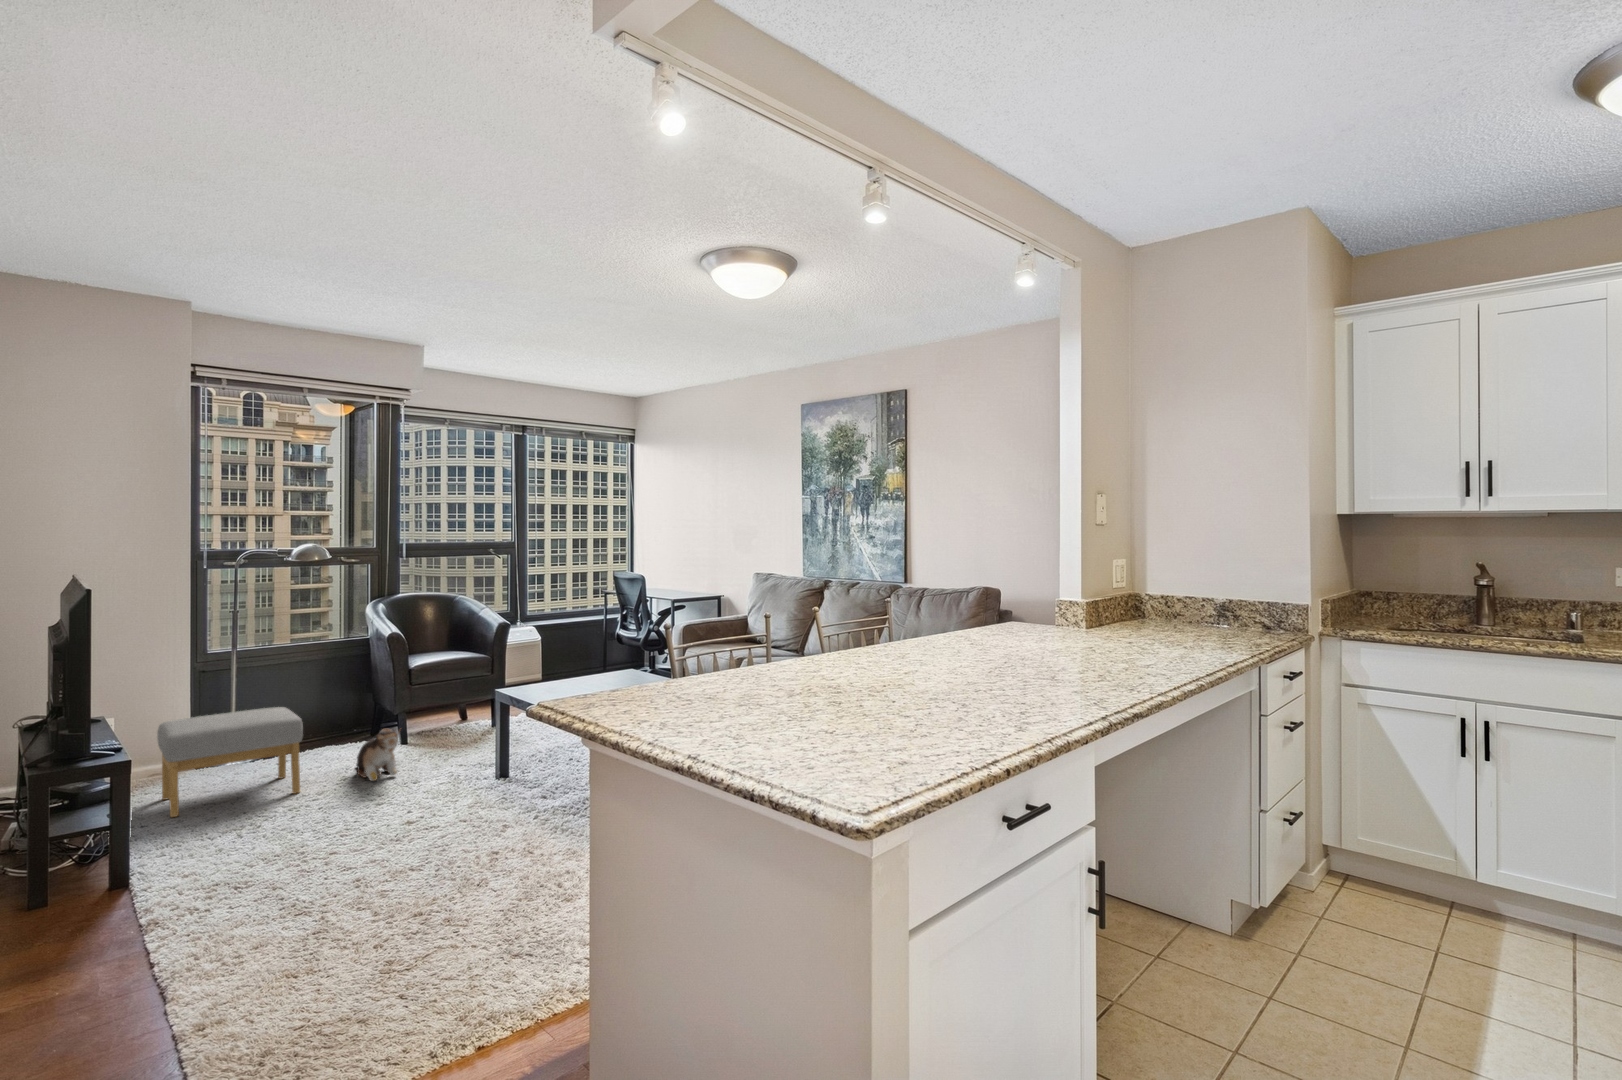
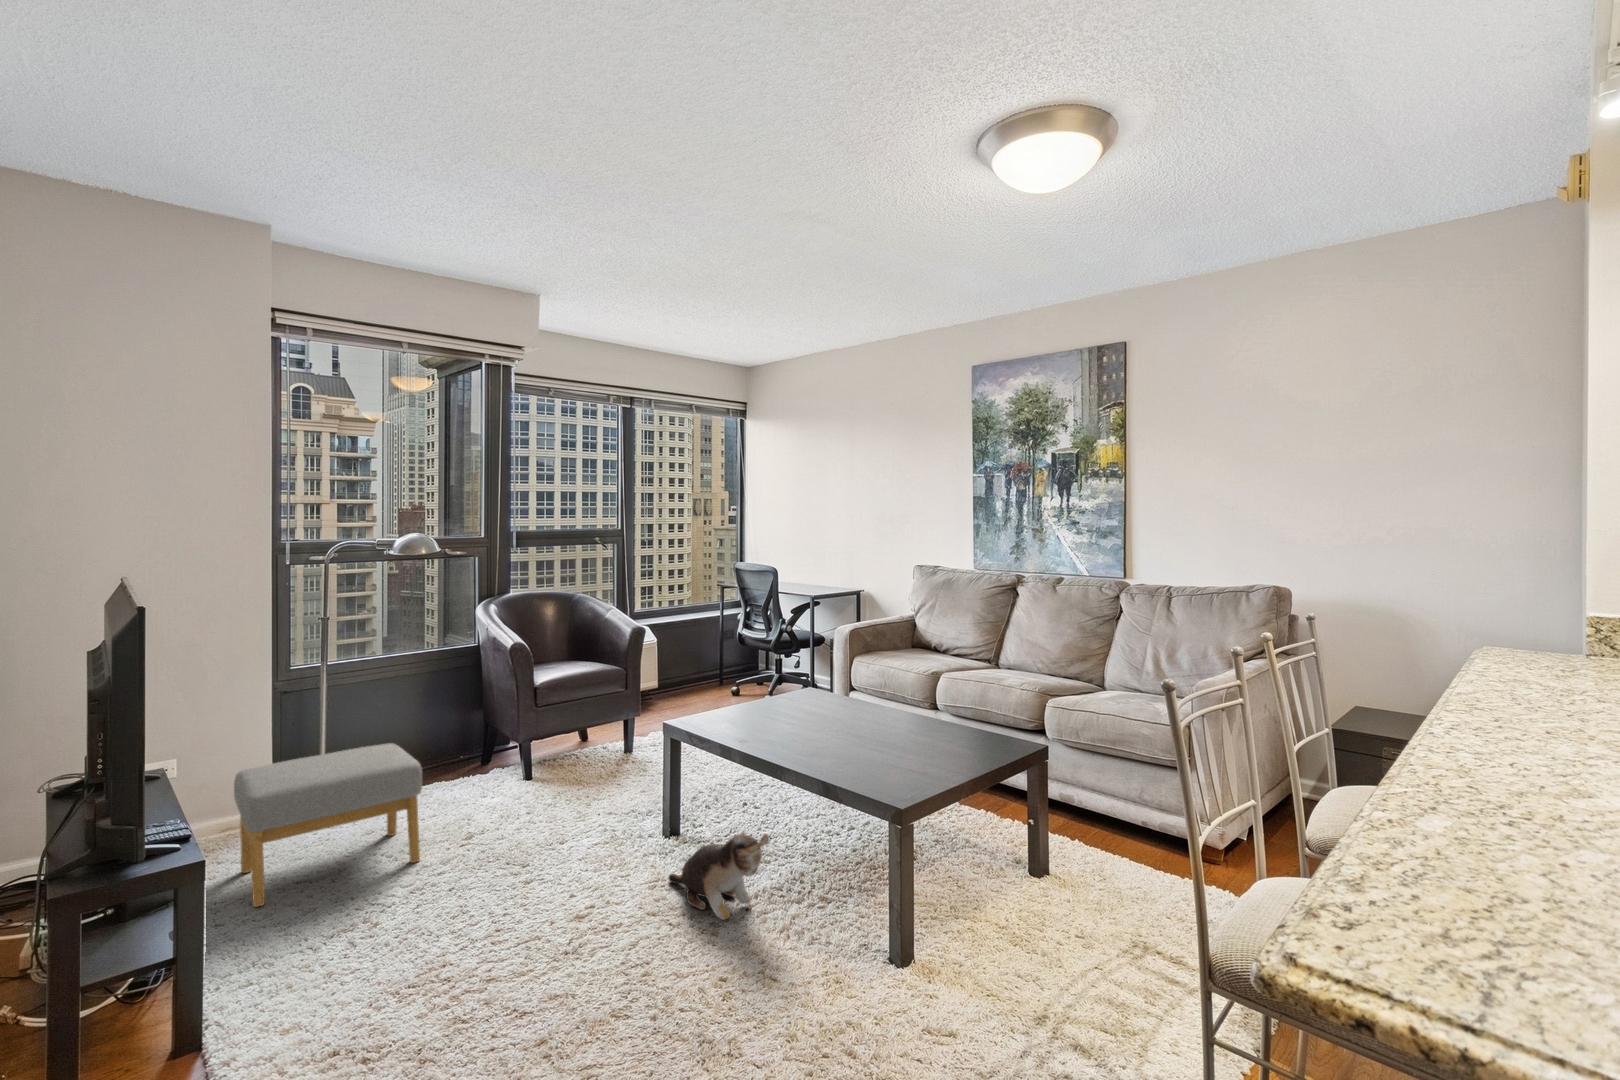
plush toy: present [356,729,398,781] -> present [668,834,769,920]

